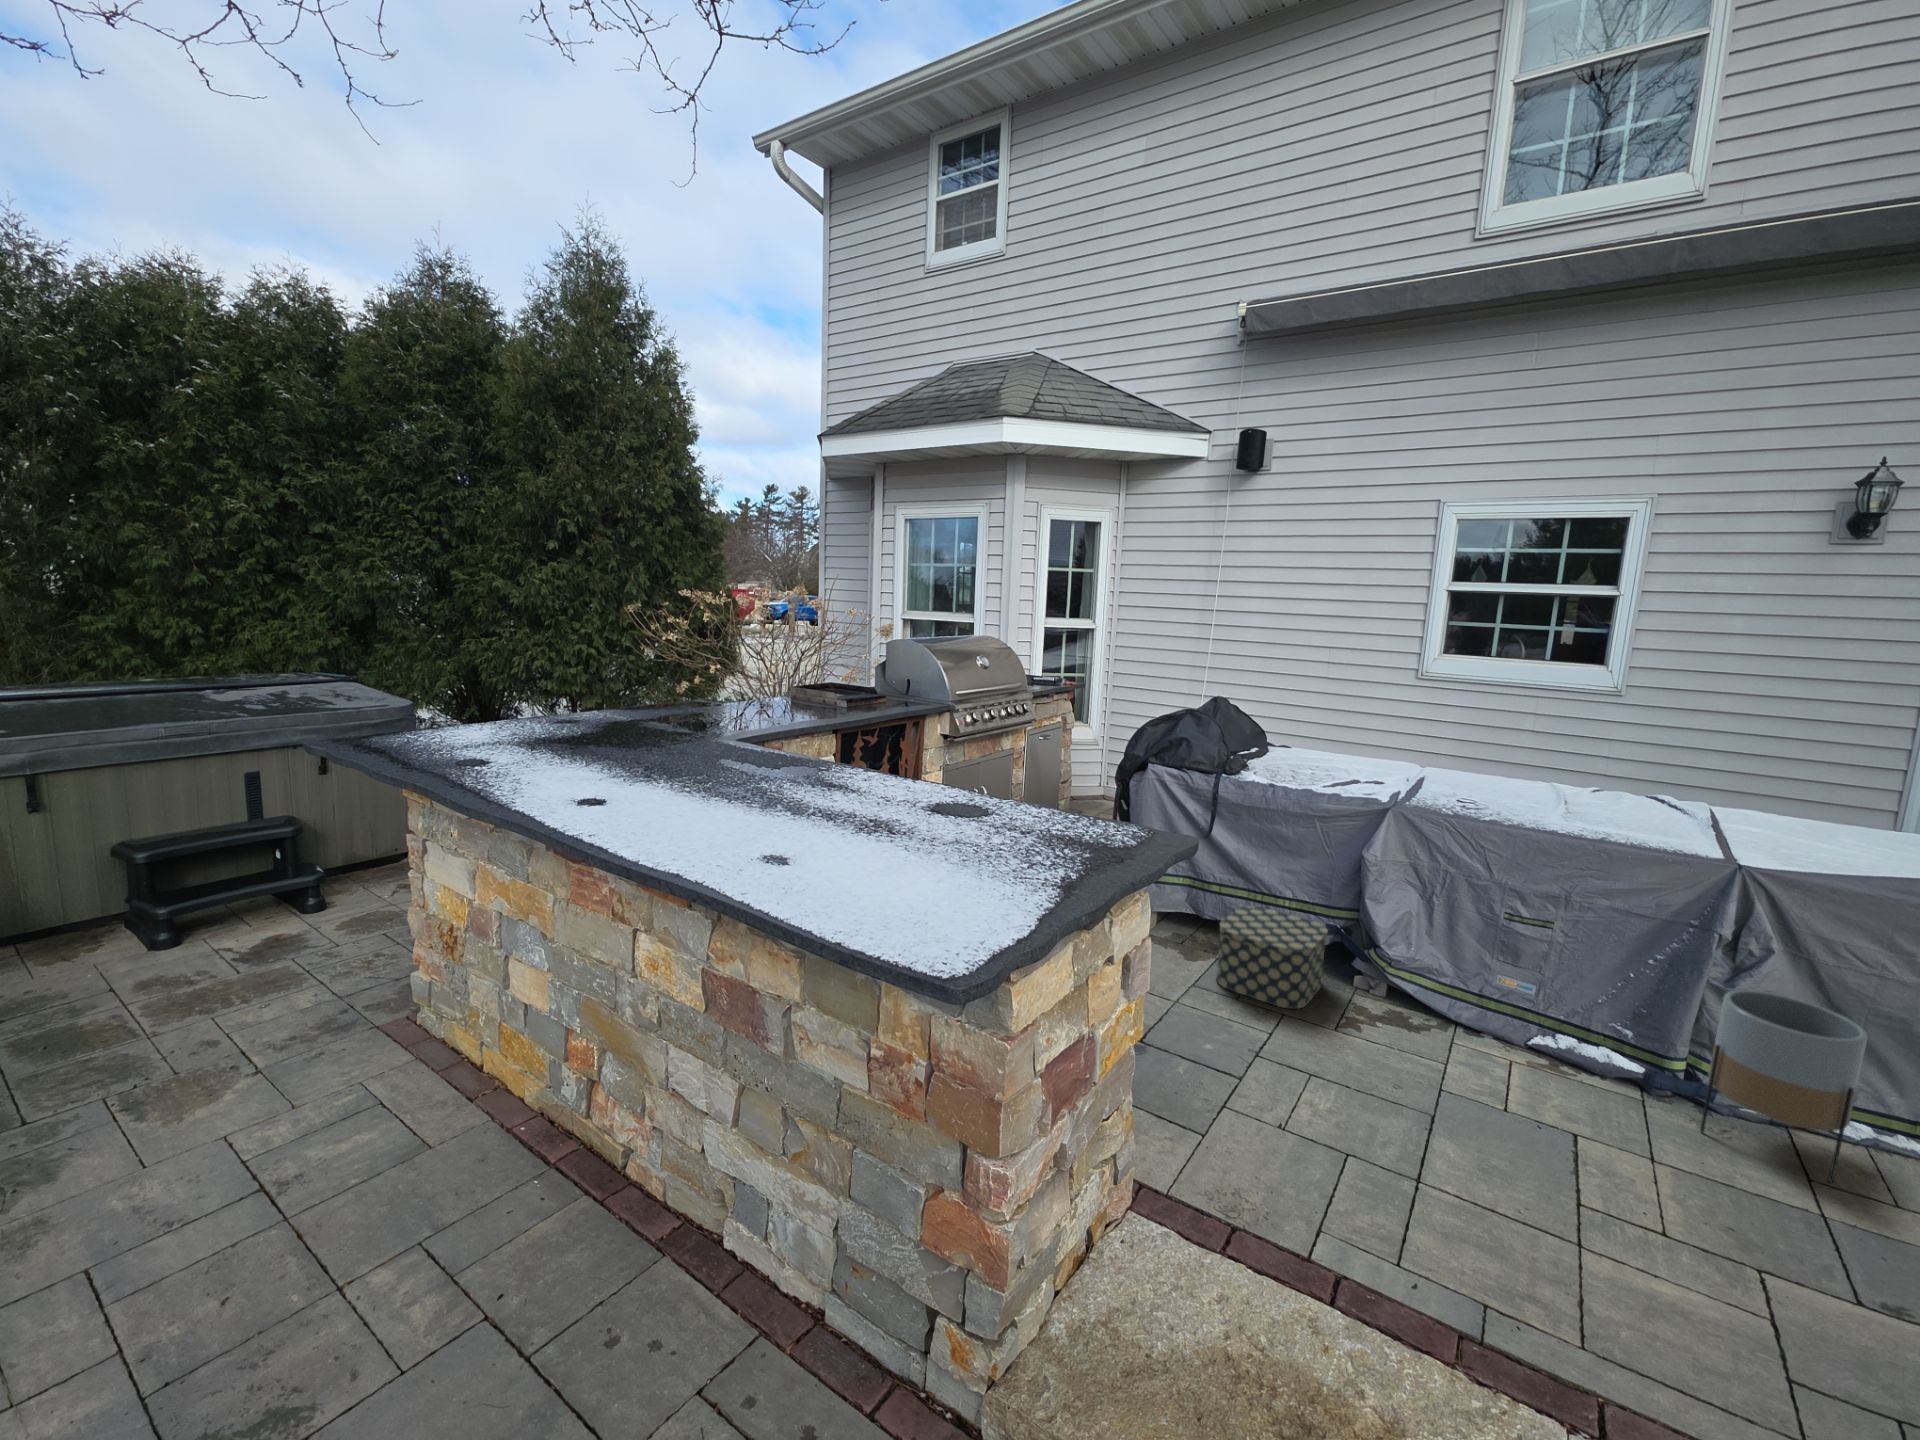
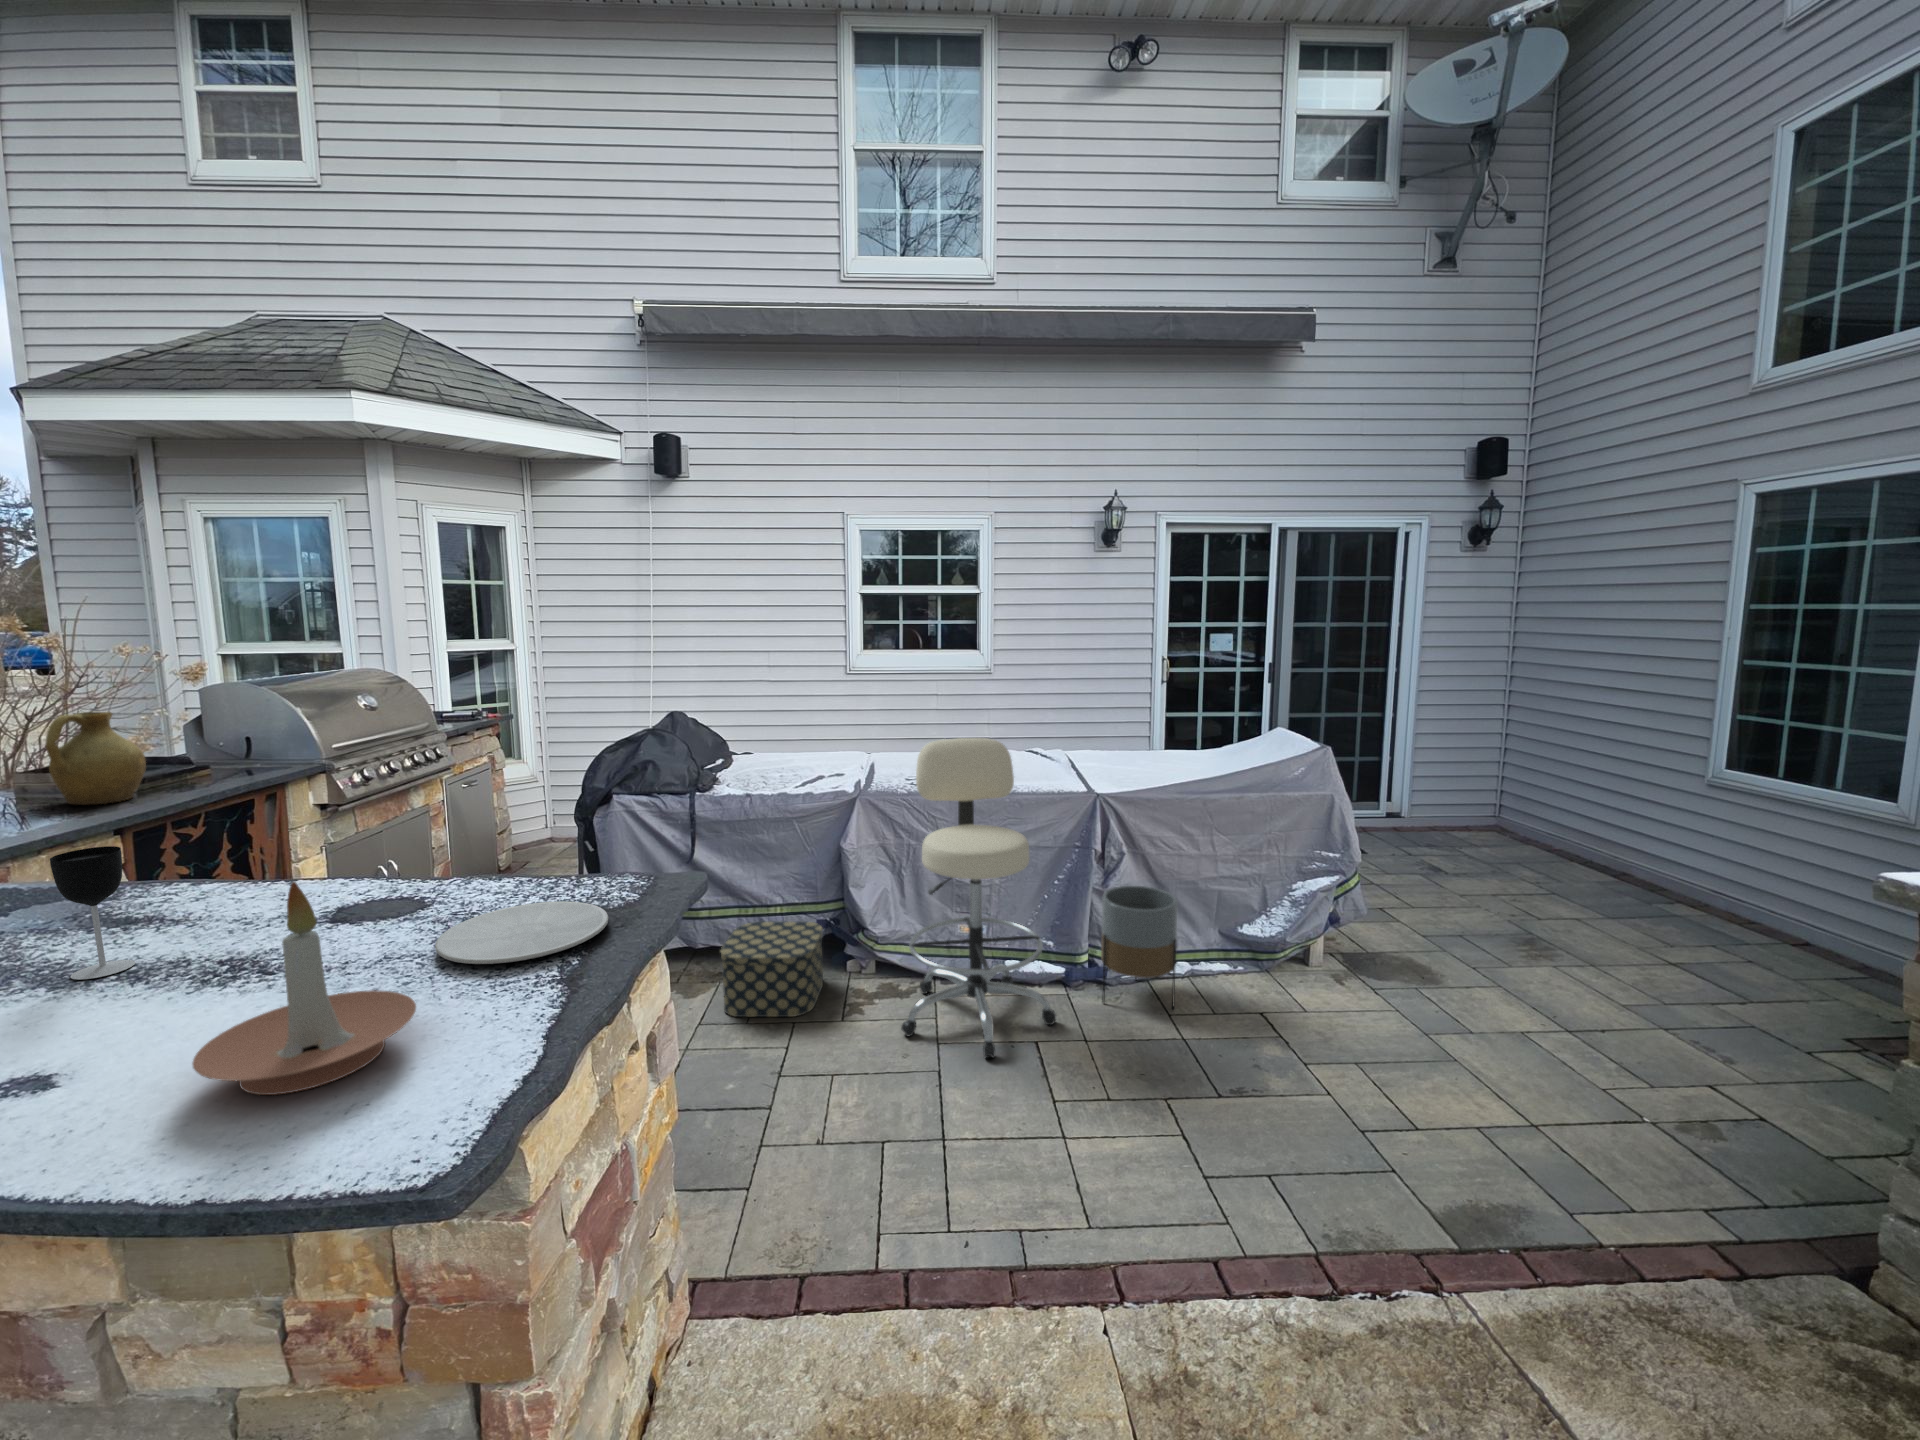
pitcher: none [814,652,857,713] -> present [45,712,146,805]
wine glass: none [805,733,836,812] -> present [50,846,135,980]
stool: none [1397,758,1616,1132] -> present [901,738,1056,1058]
candle holder: none [849,769,965,905] -> present [193,882,416,1095]
plate: none [986,826,1106,865] -> present [435,901,608,964]

